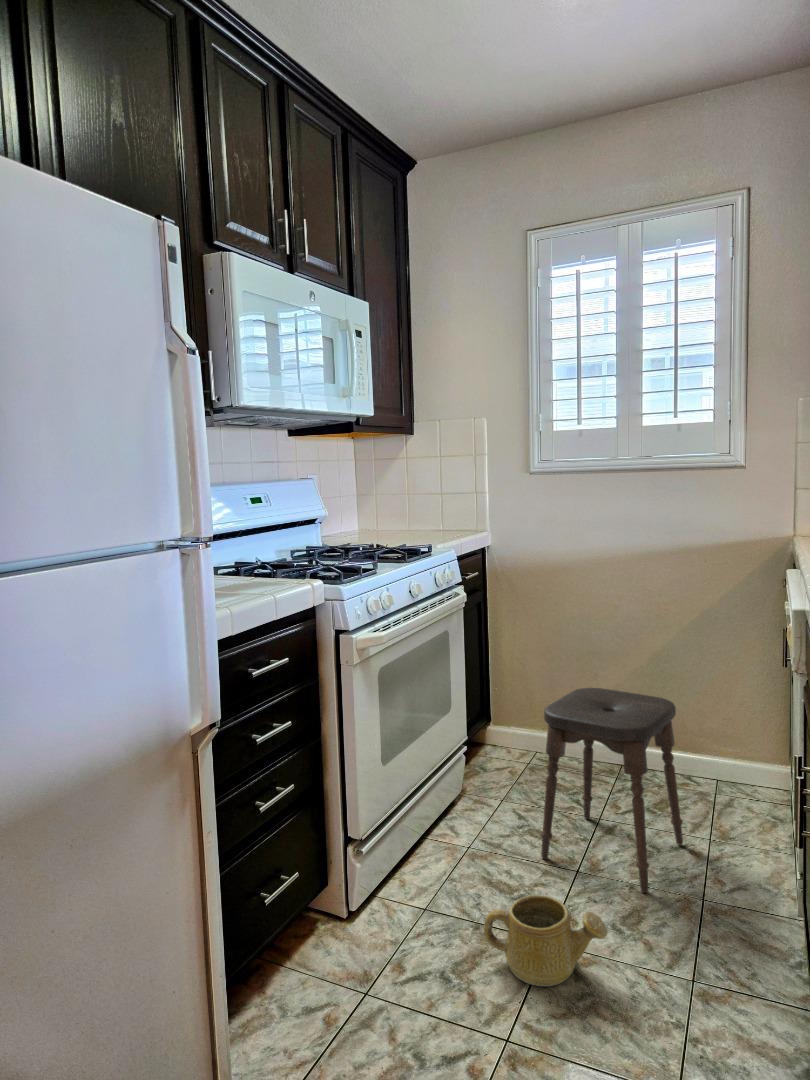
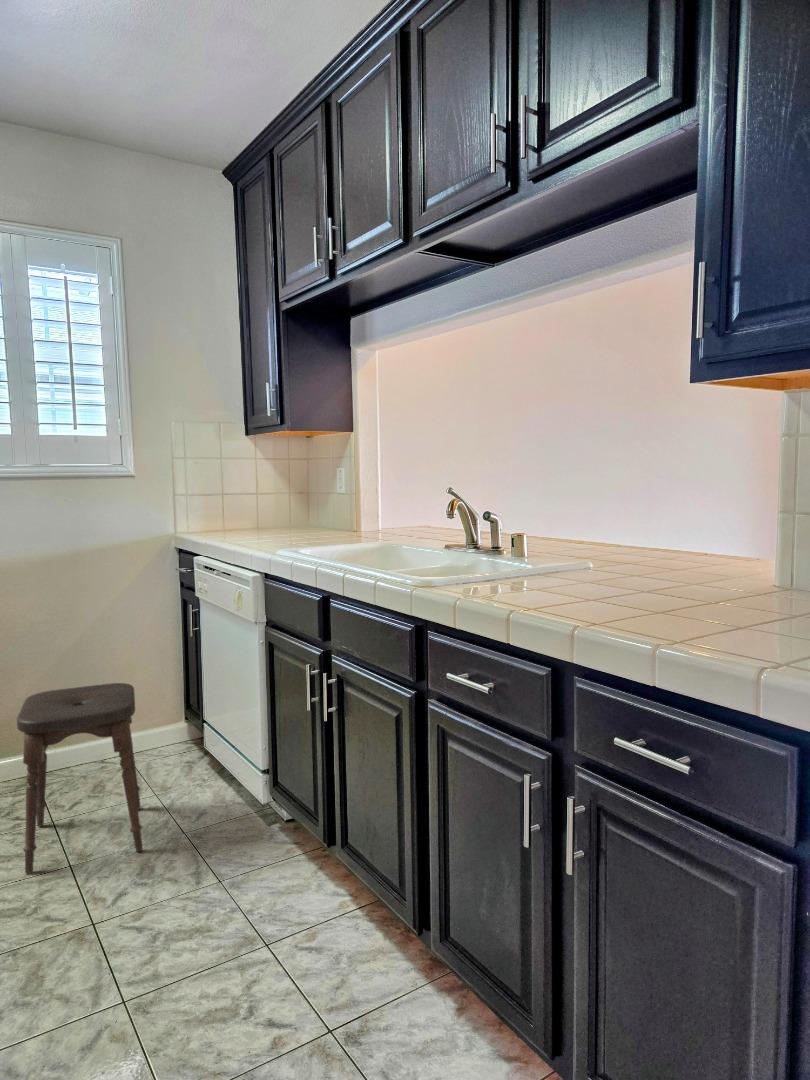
watering can: present [484,895,608,986] -> none [44,869,161,961]

